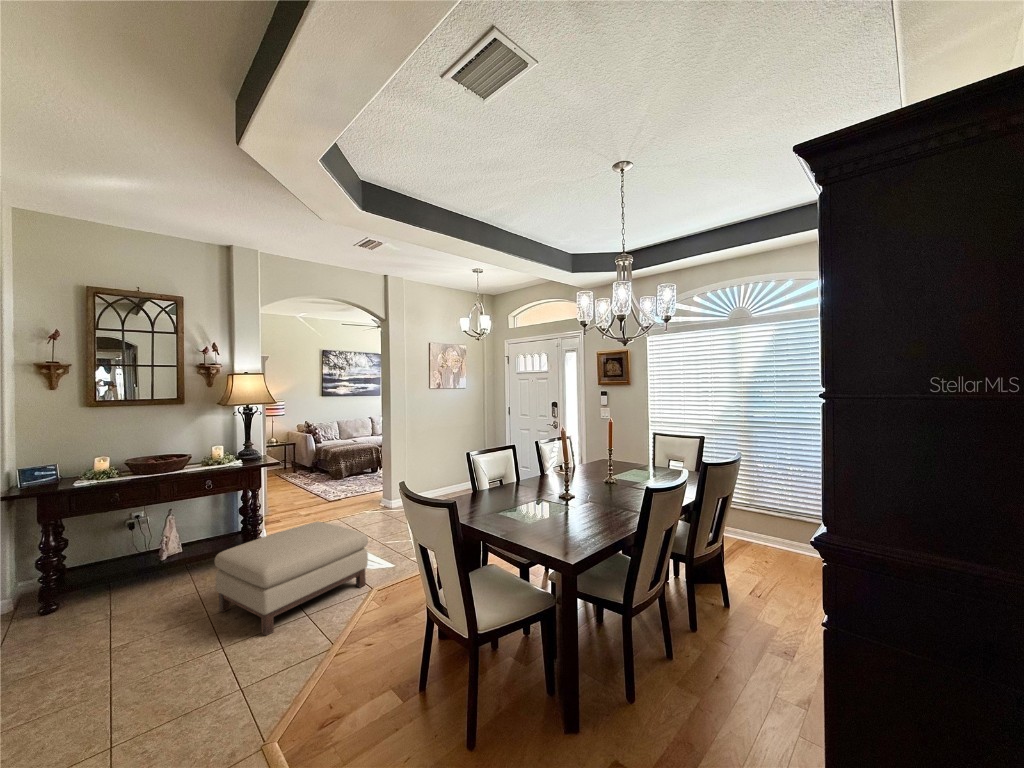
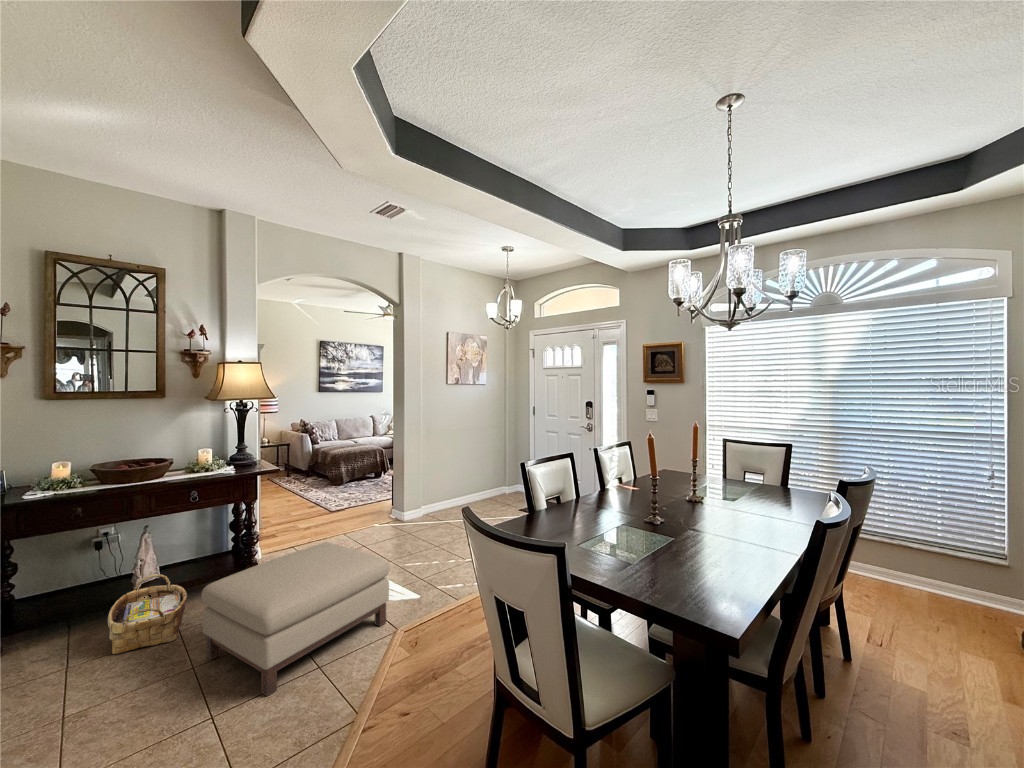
woven basket: none [141,548,204,609] -> present [108,574,187,654]

